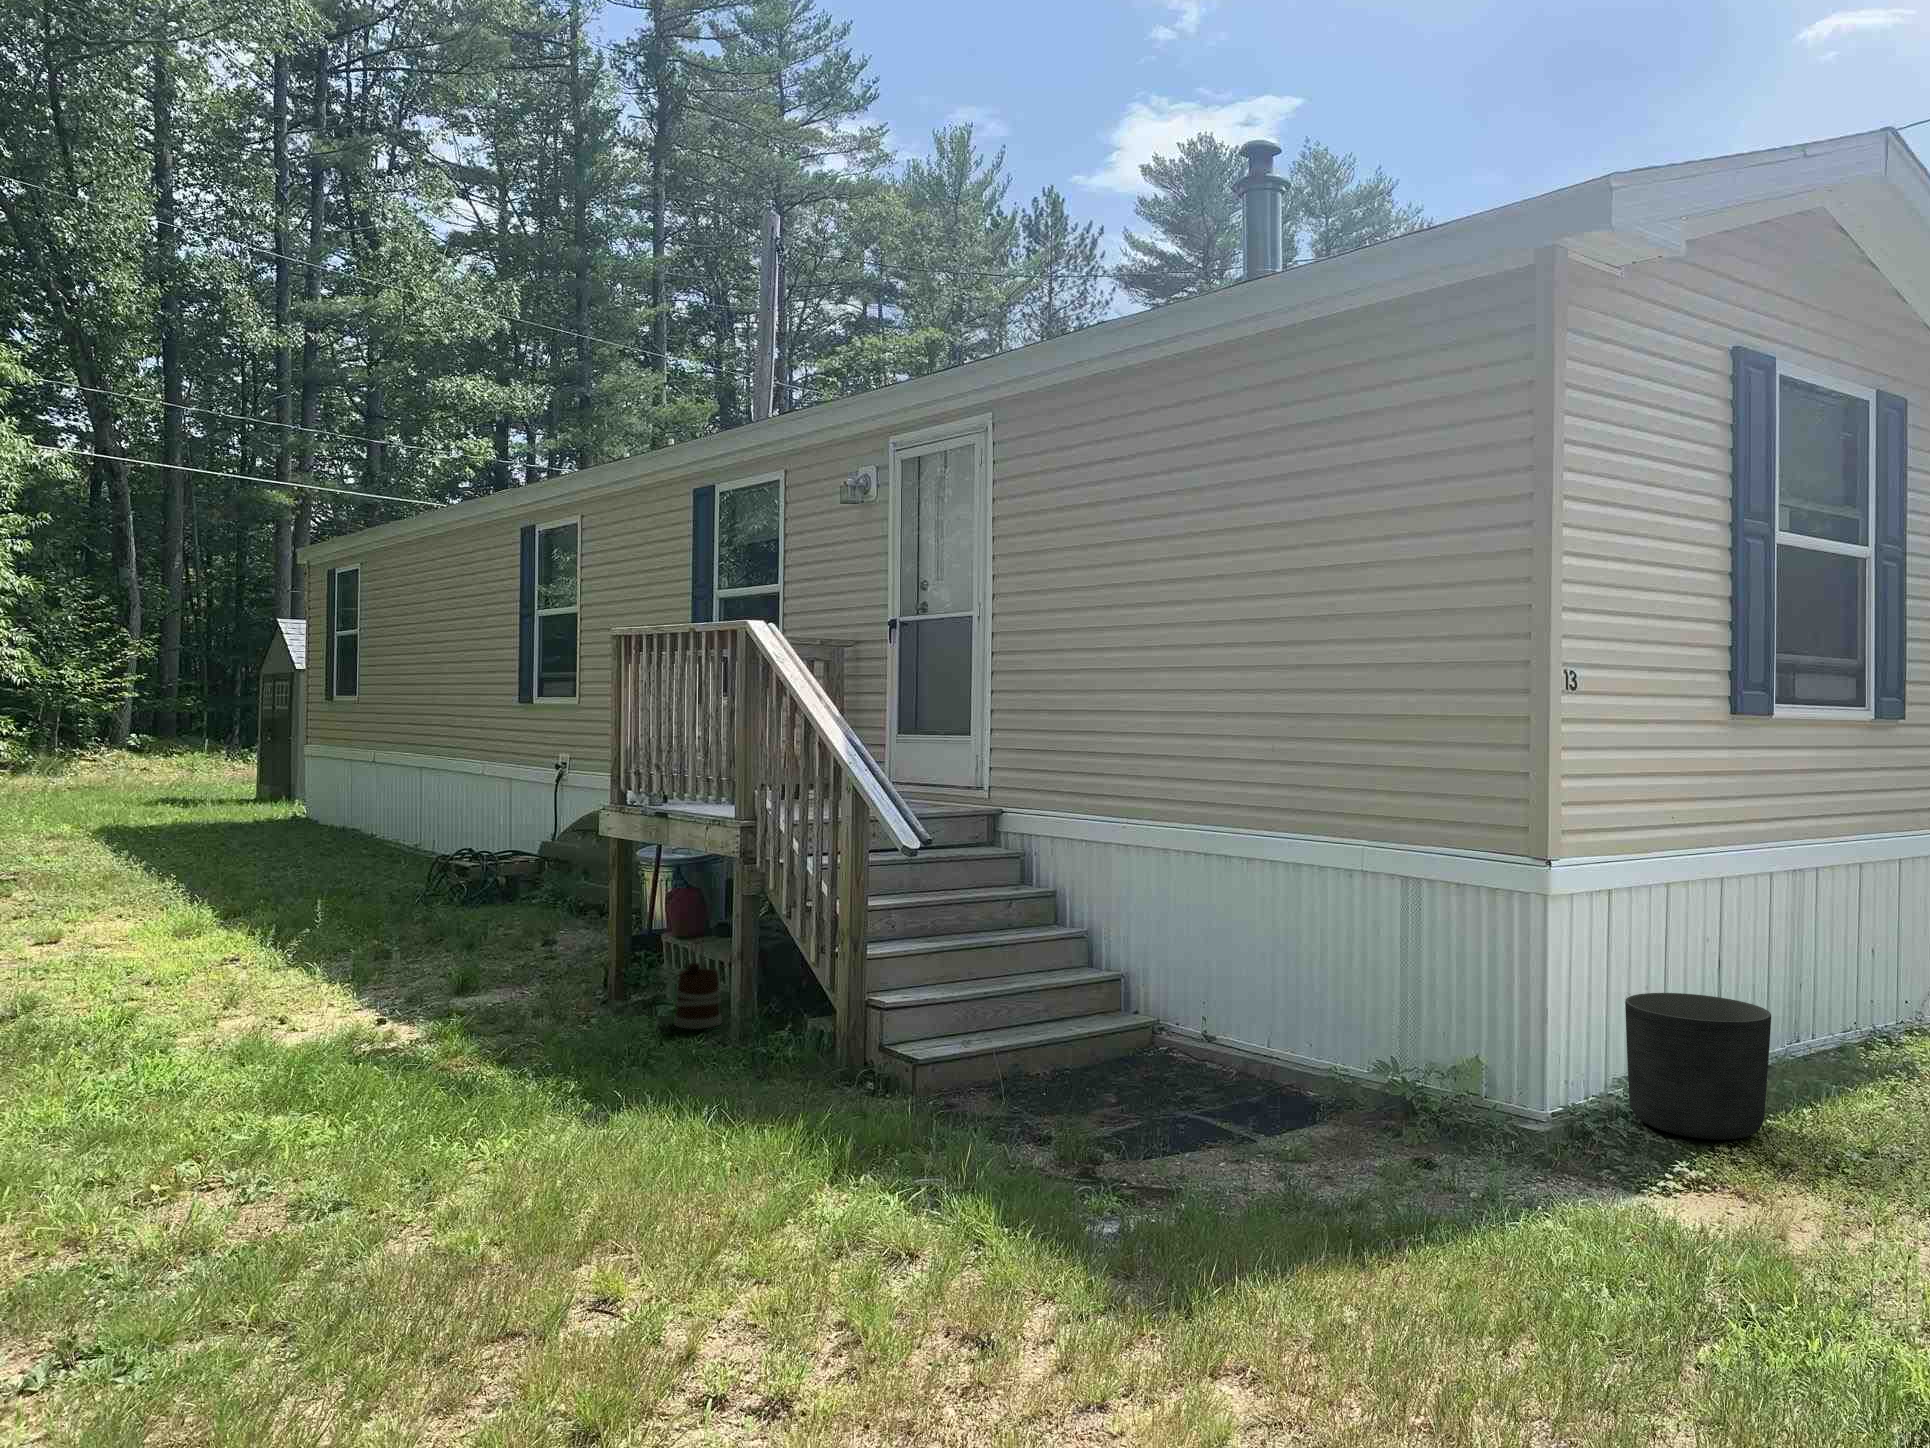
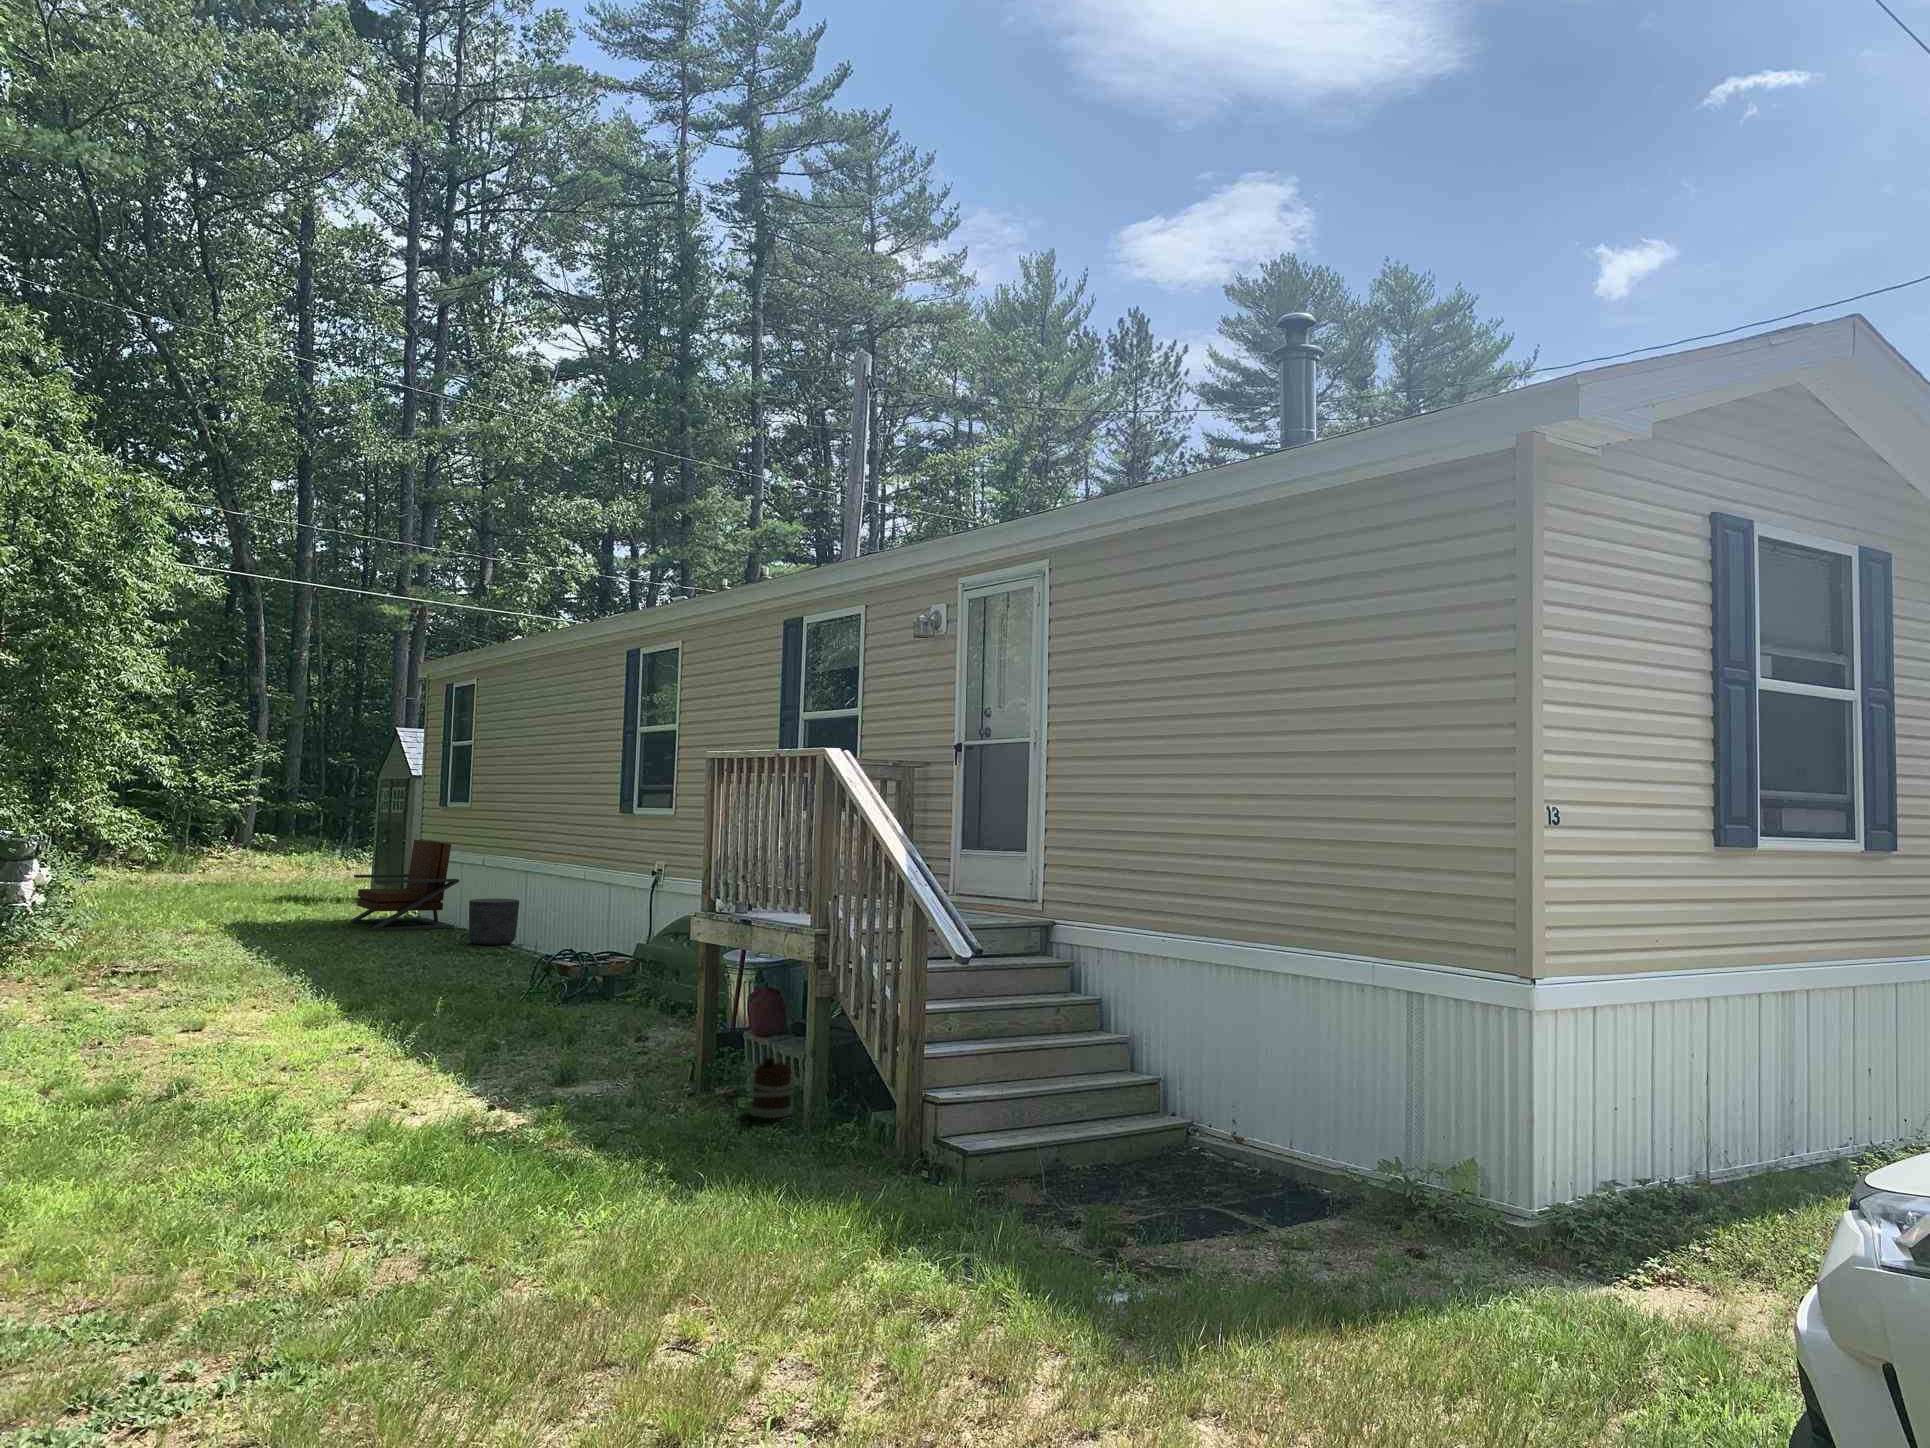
lounge chair: none [233,735,351,833] -> present [351,840,459,931]
planter: present [1625,993,1771,1140] -> present [469,899,519,945]

